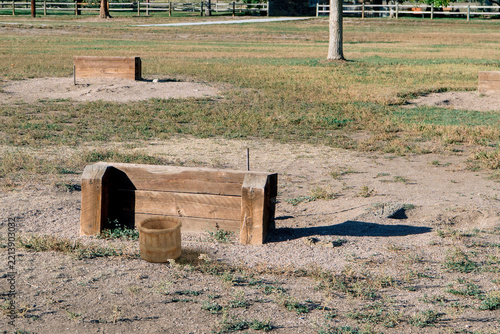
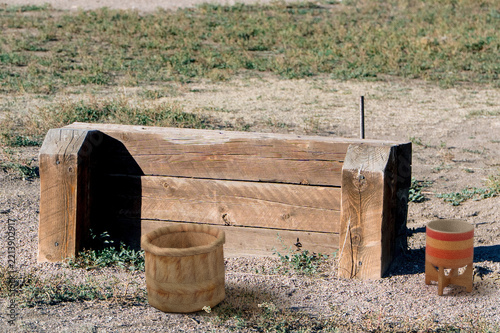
planter: none [285,214,309,253] -> present [425,219,474,295]

